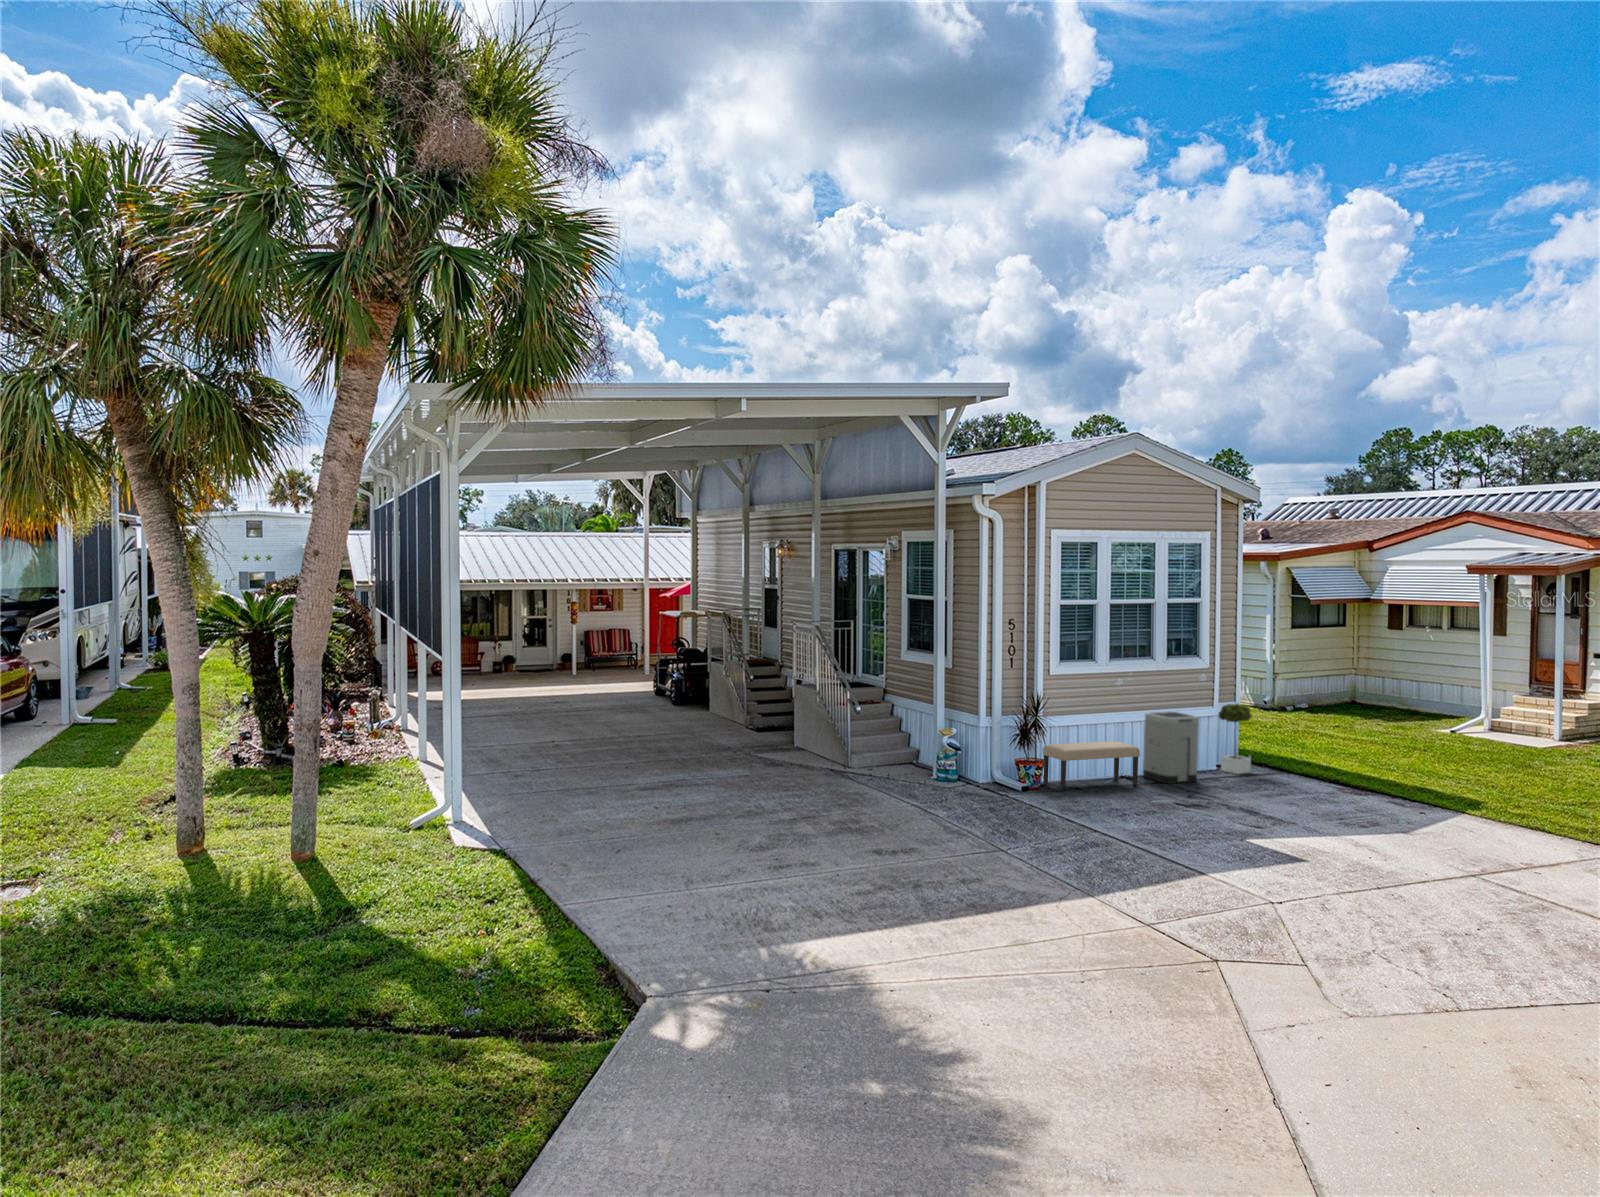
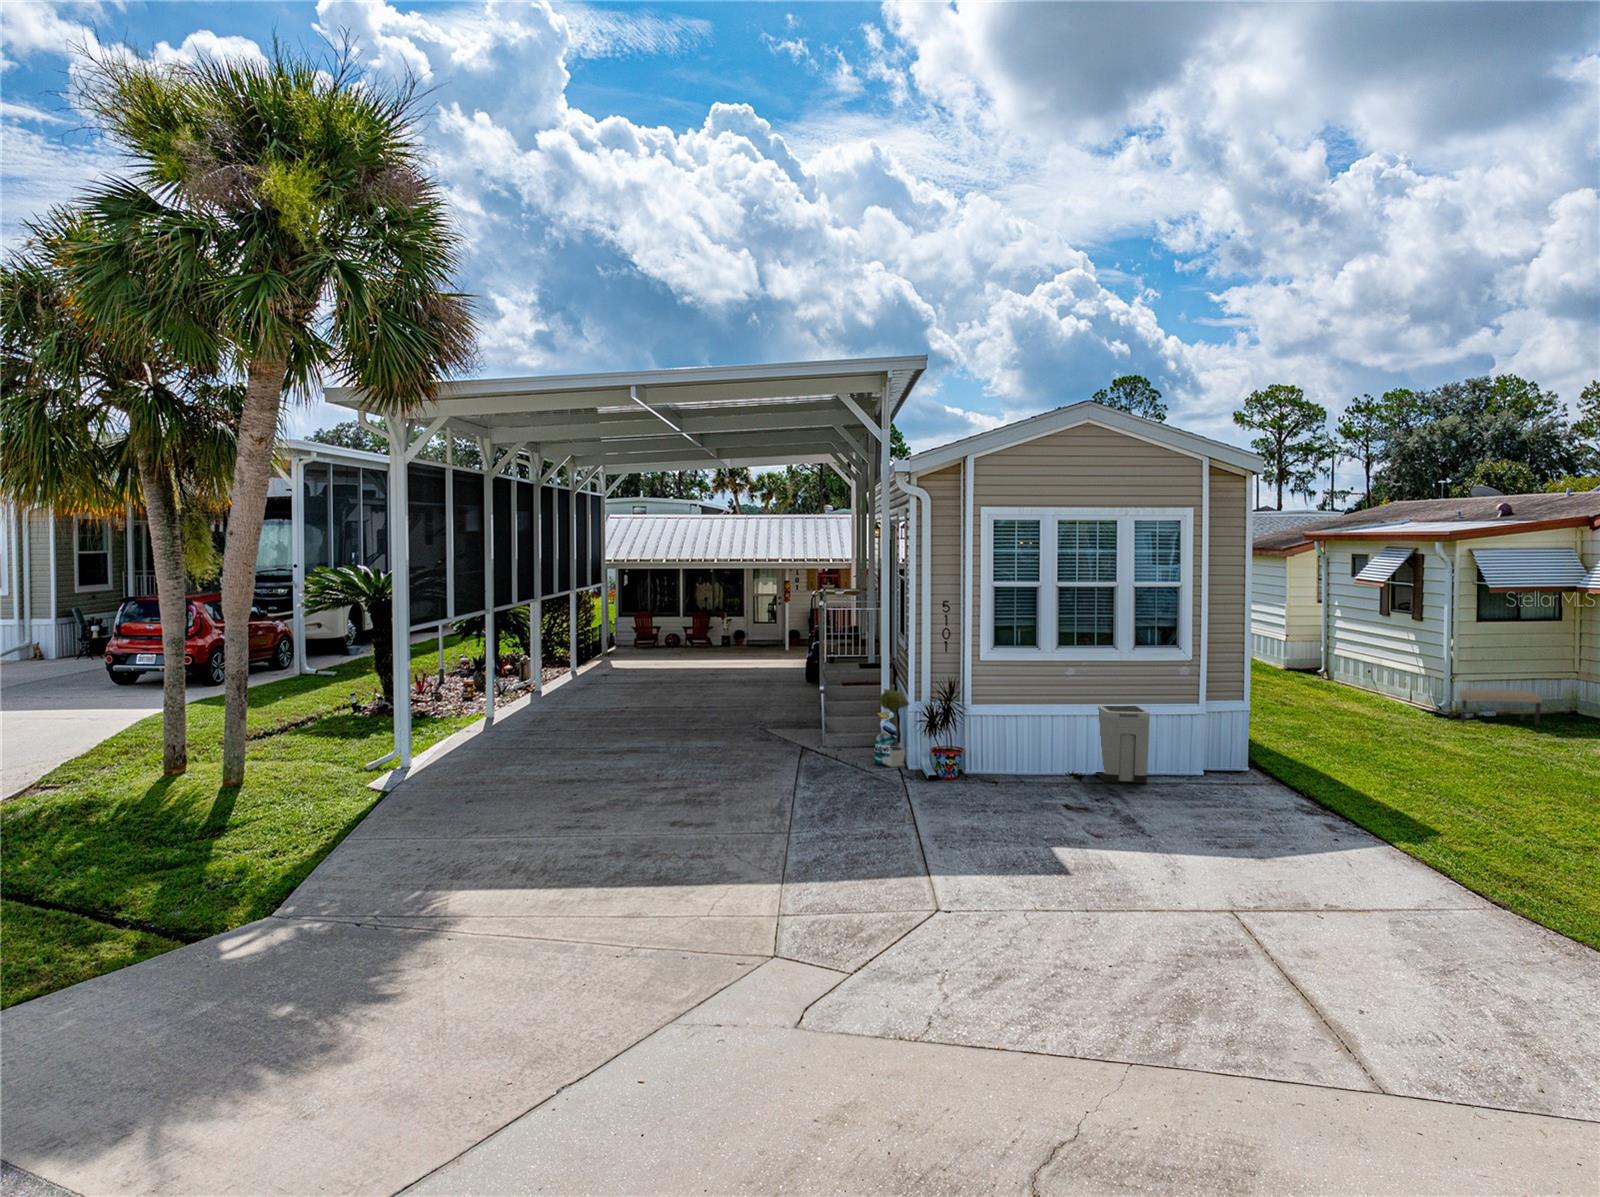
potted tree: present [1219,704,1252,774] -> present [880,689,909,767]
bench: present [1043,741,1140,790] -> present [1449,689,1542,726]

